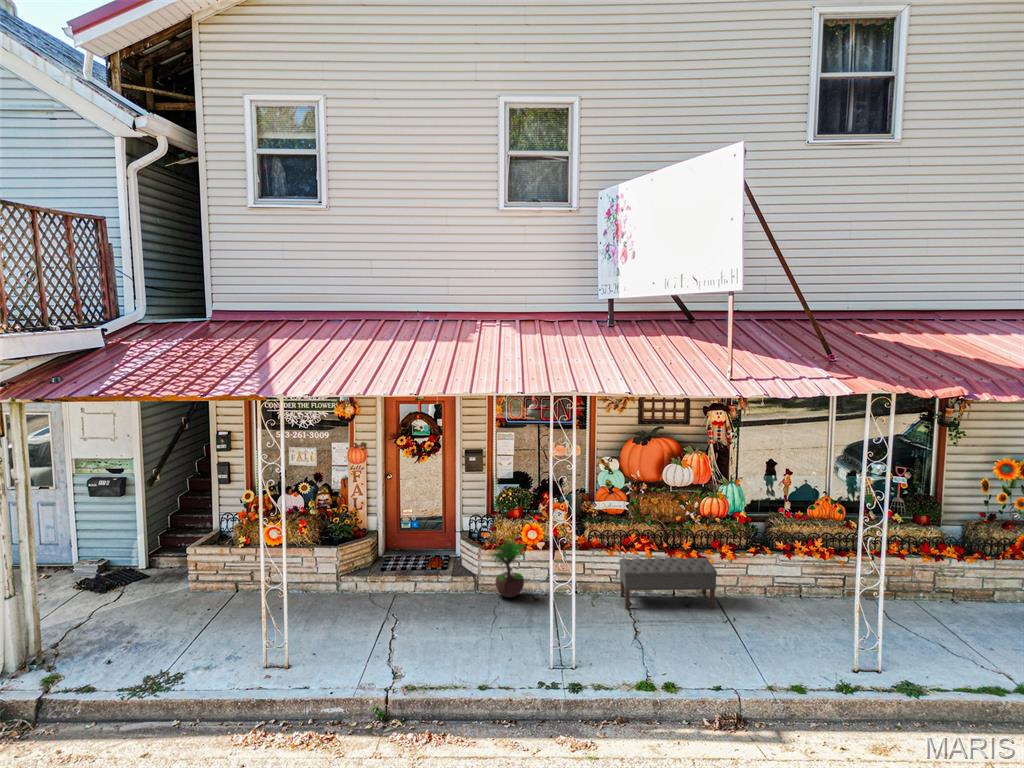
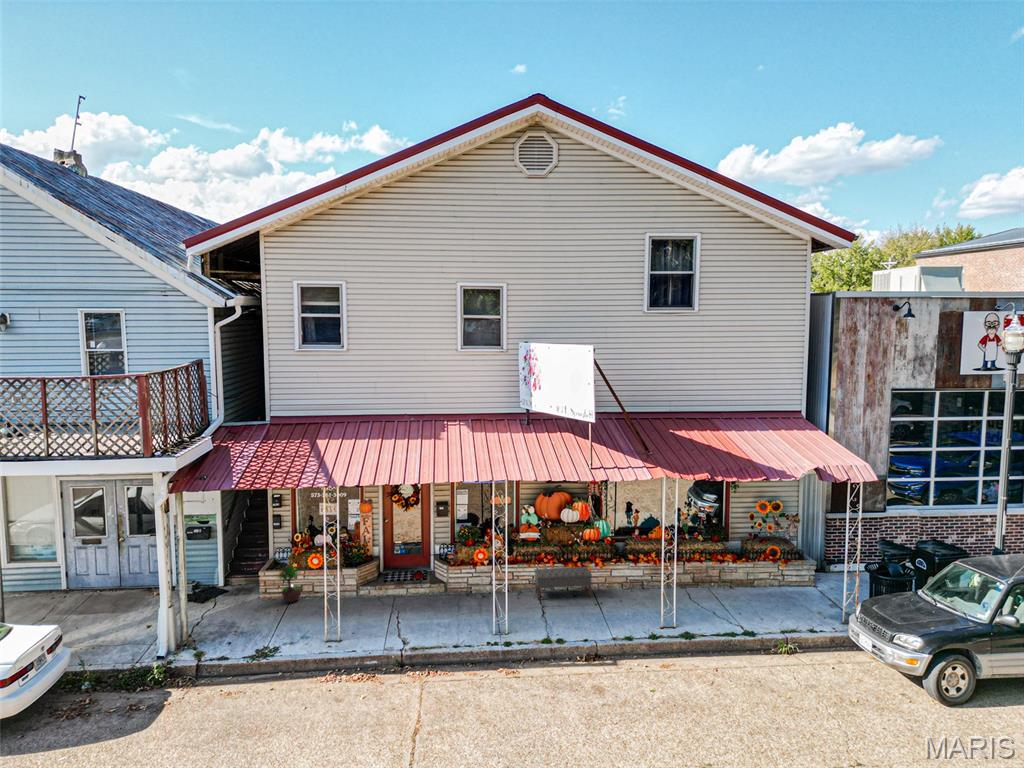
potted tree: present [491,540,524,597] -> present [278,565,301,602]

